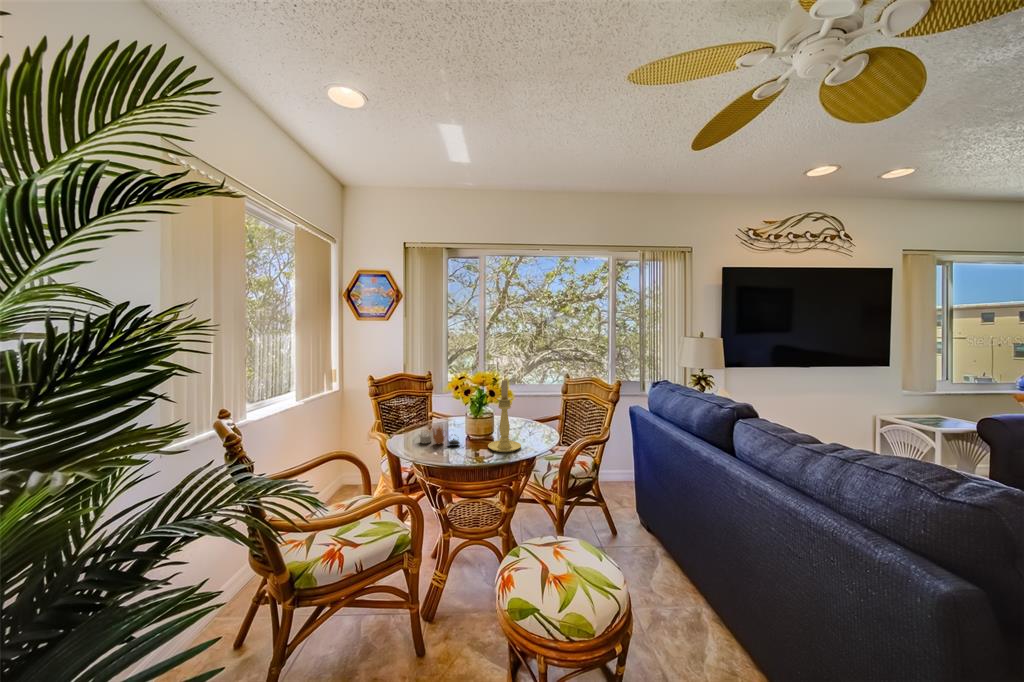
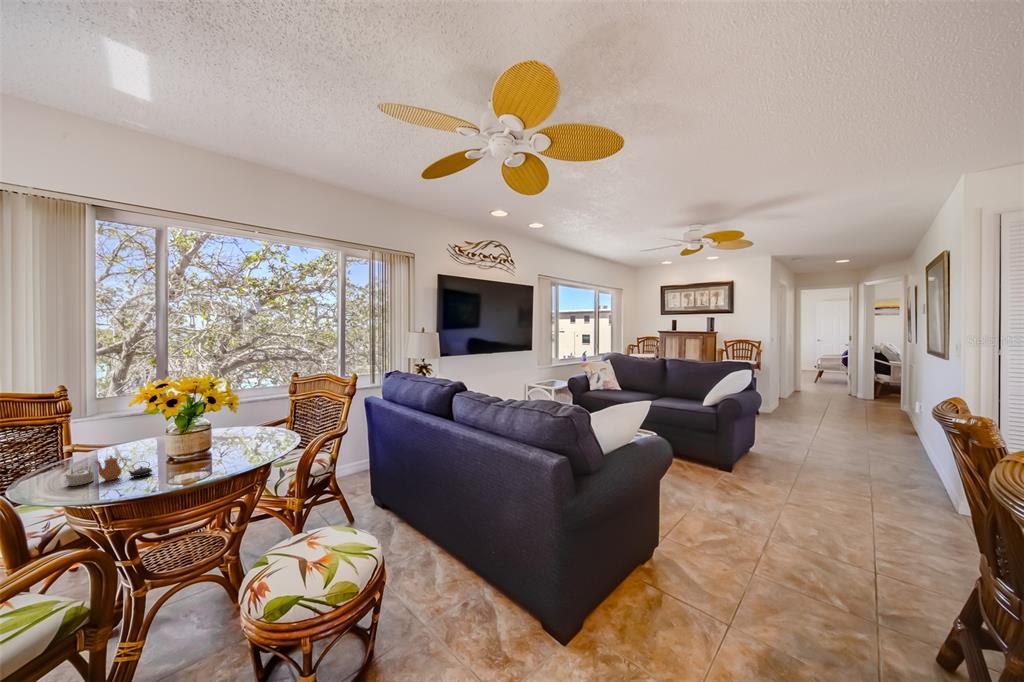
candle holder: present [488,379,521,452] -> none [201,382,251,468]

